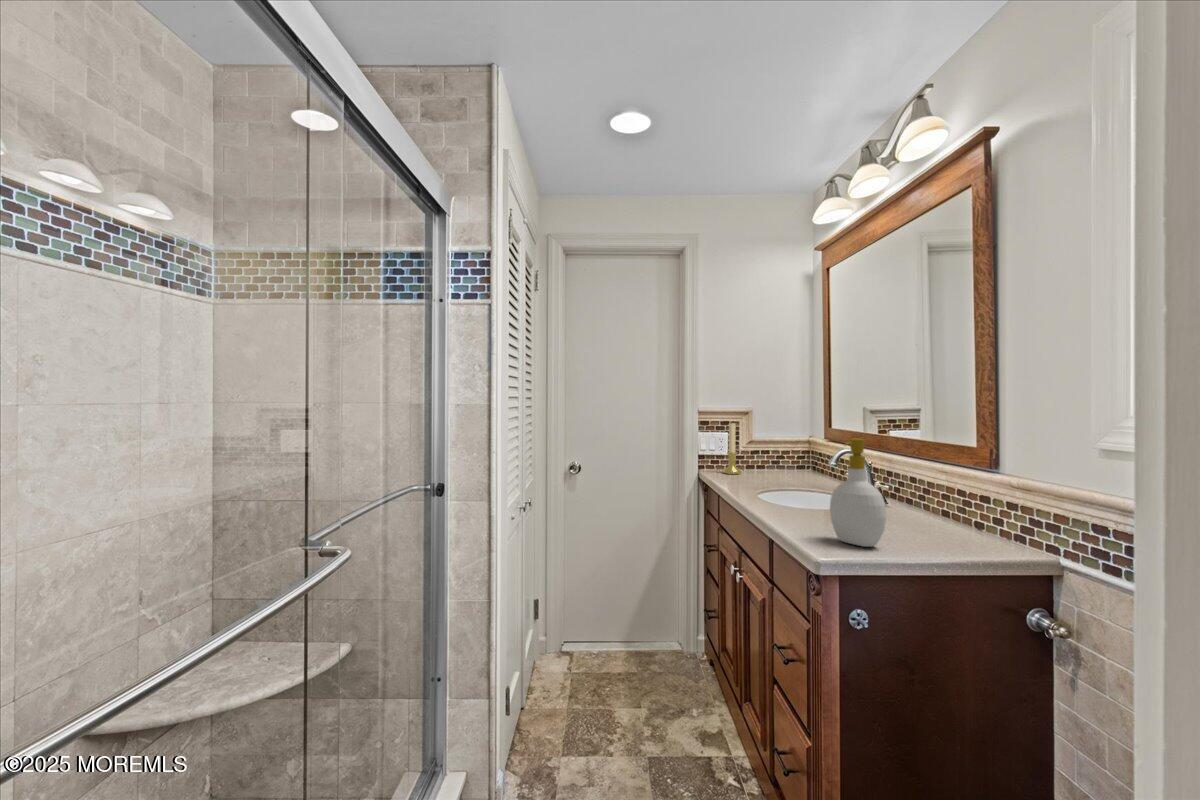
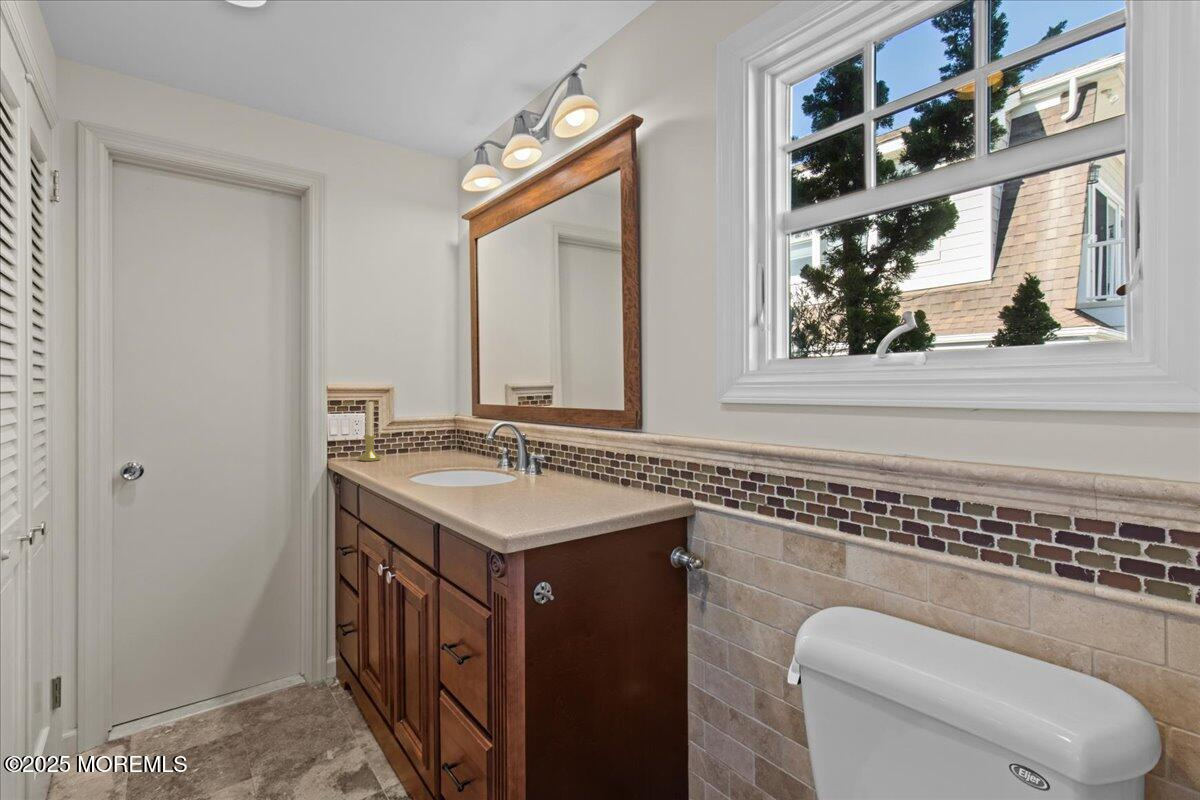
soap bottle: present [830,438,886,547] -> none [505,401,562,514]

